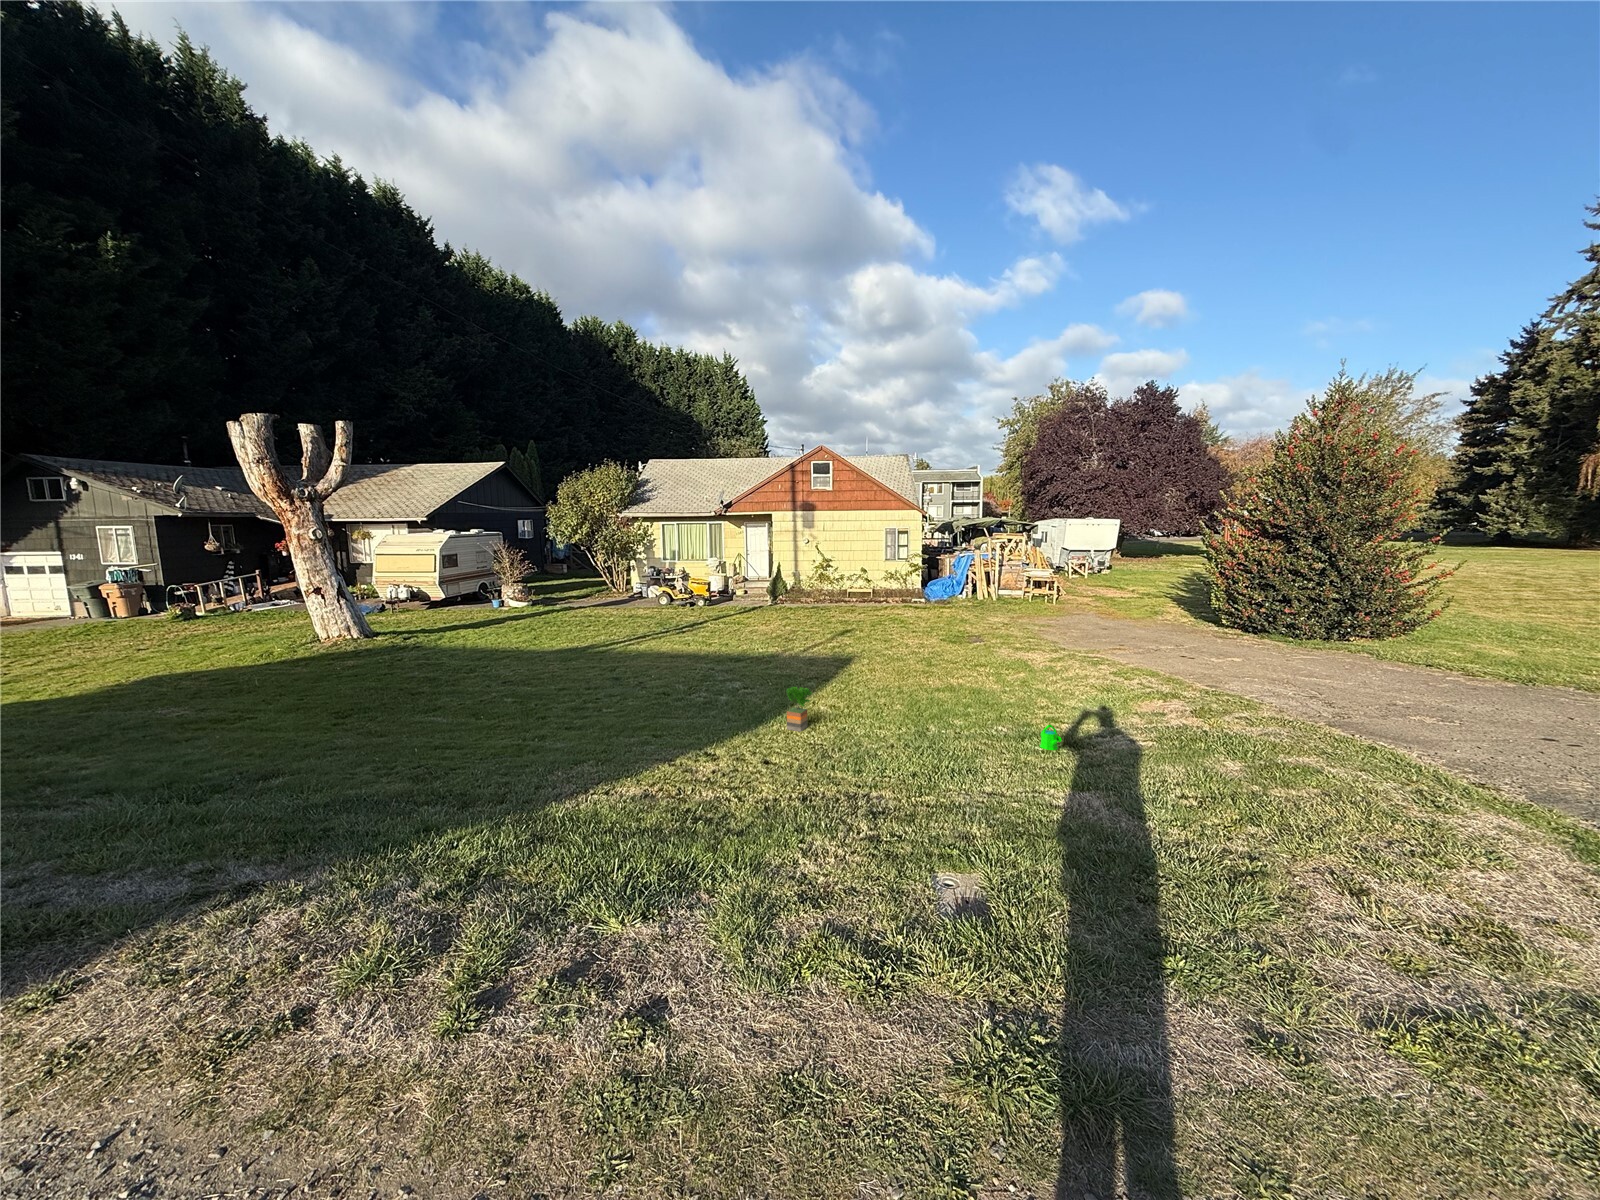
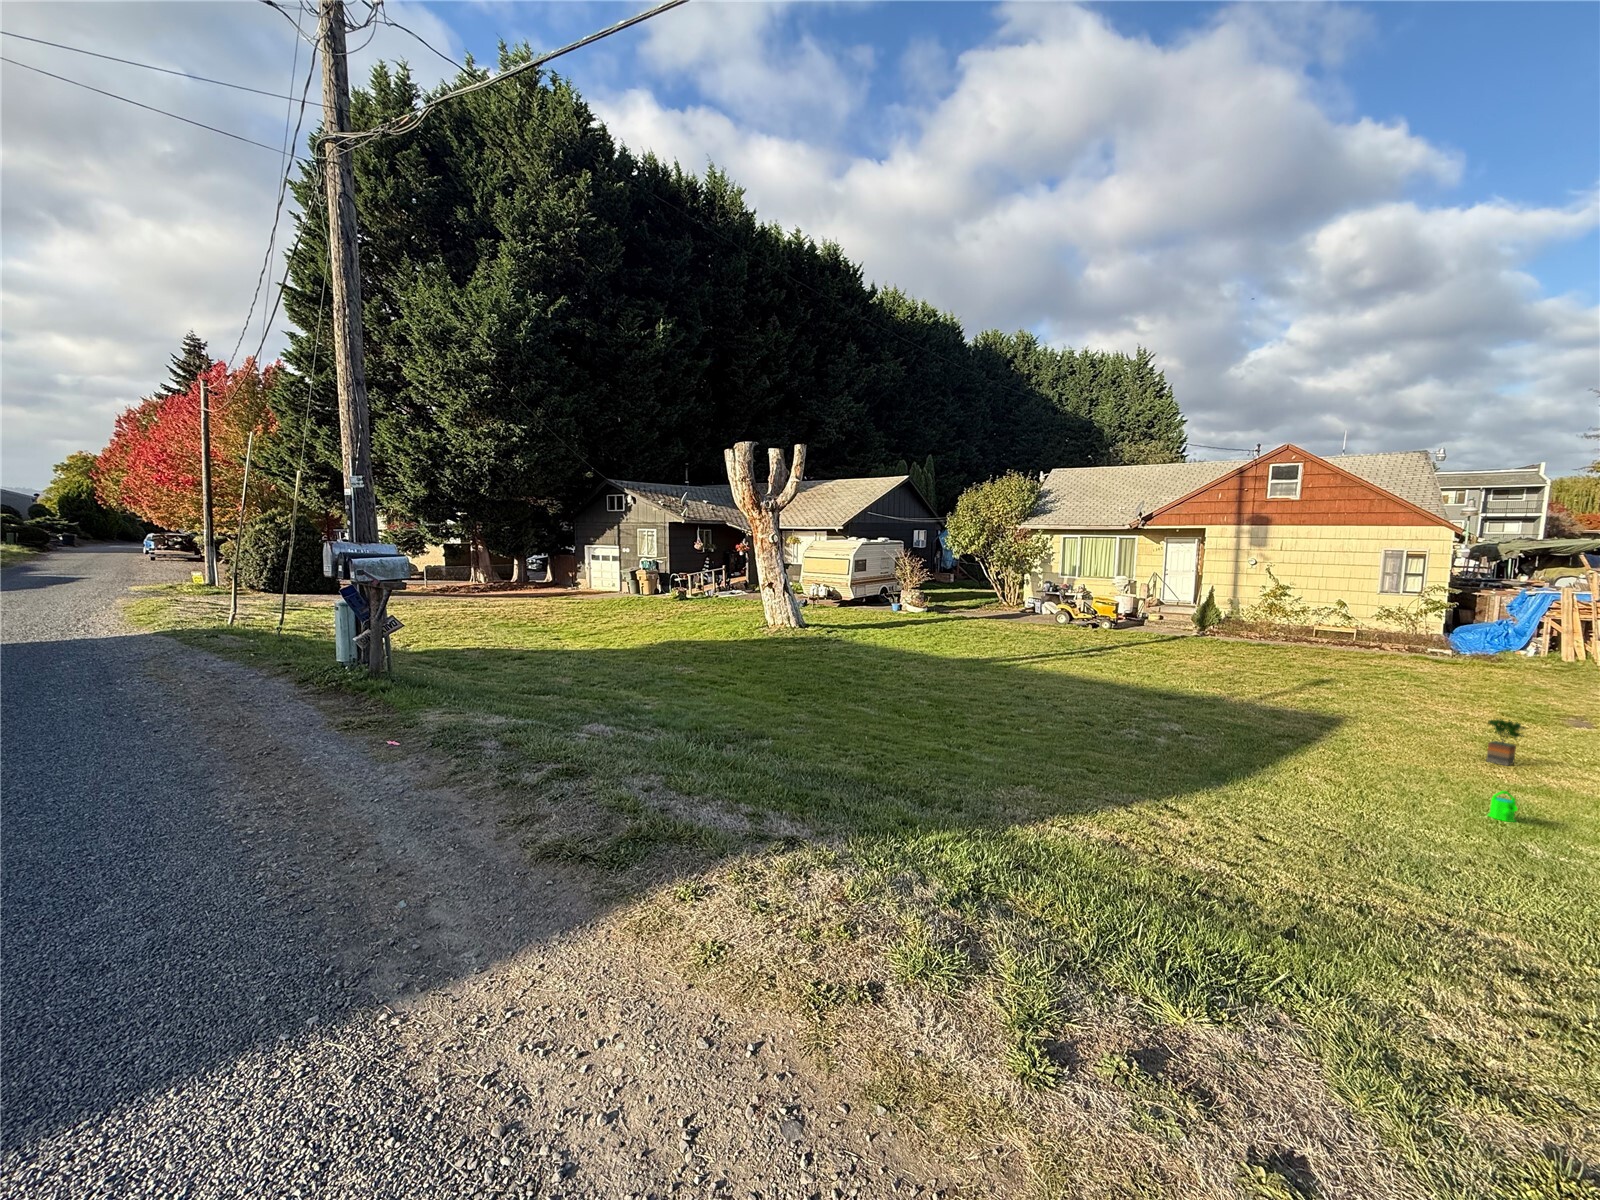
potted tree: present [787,687,812,732] -> present [1486,719,1525,766]

